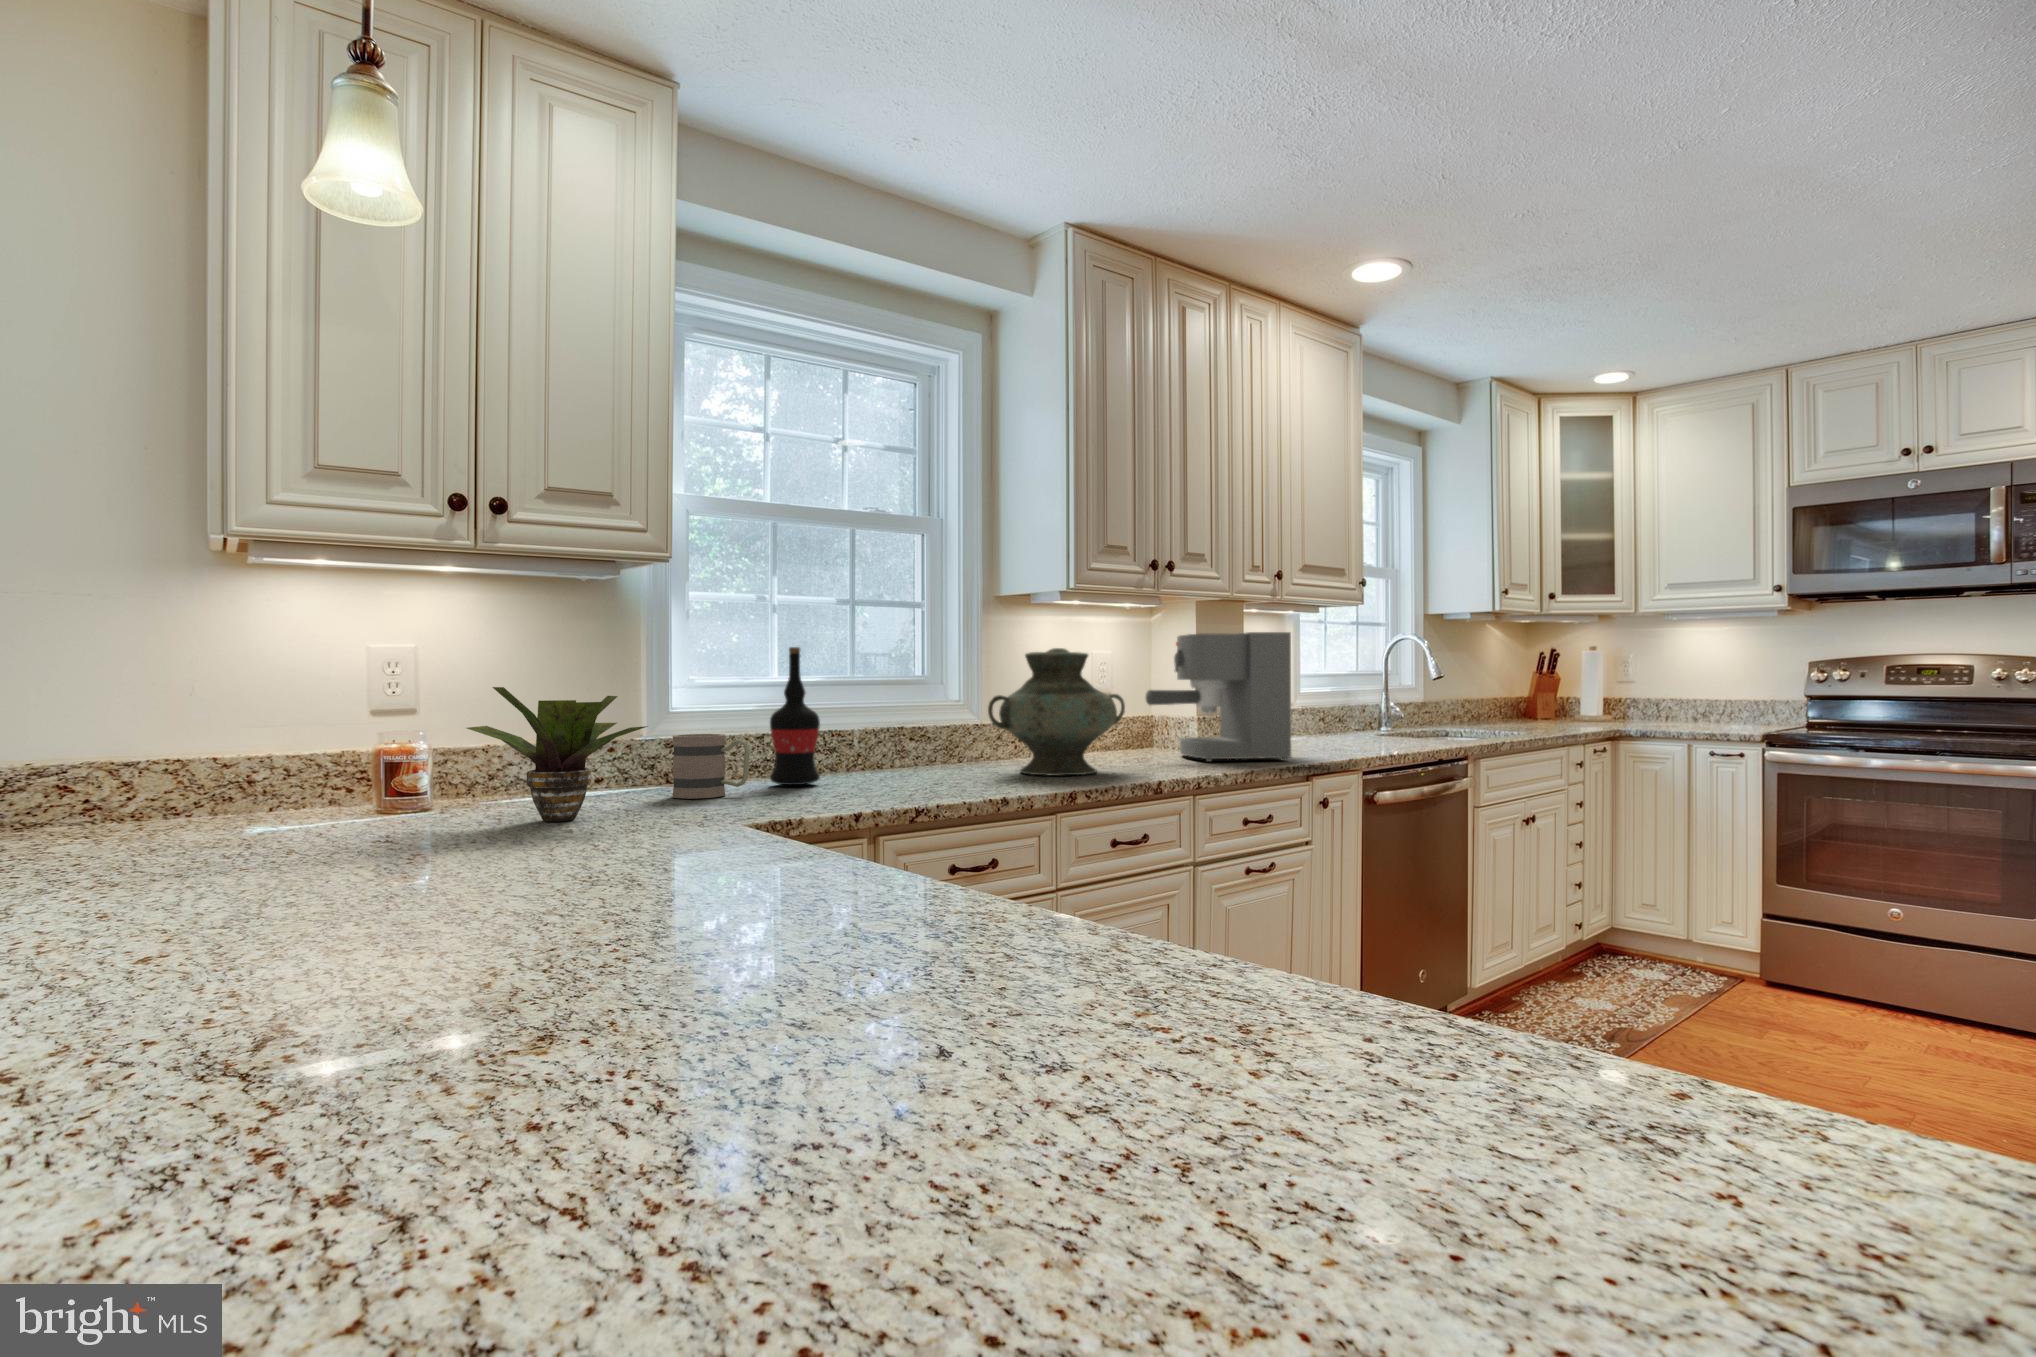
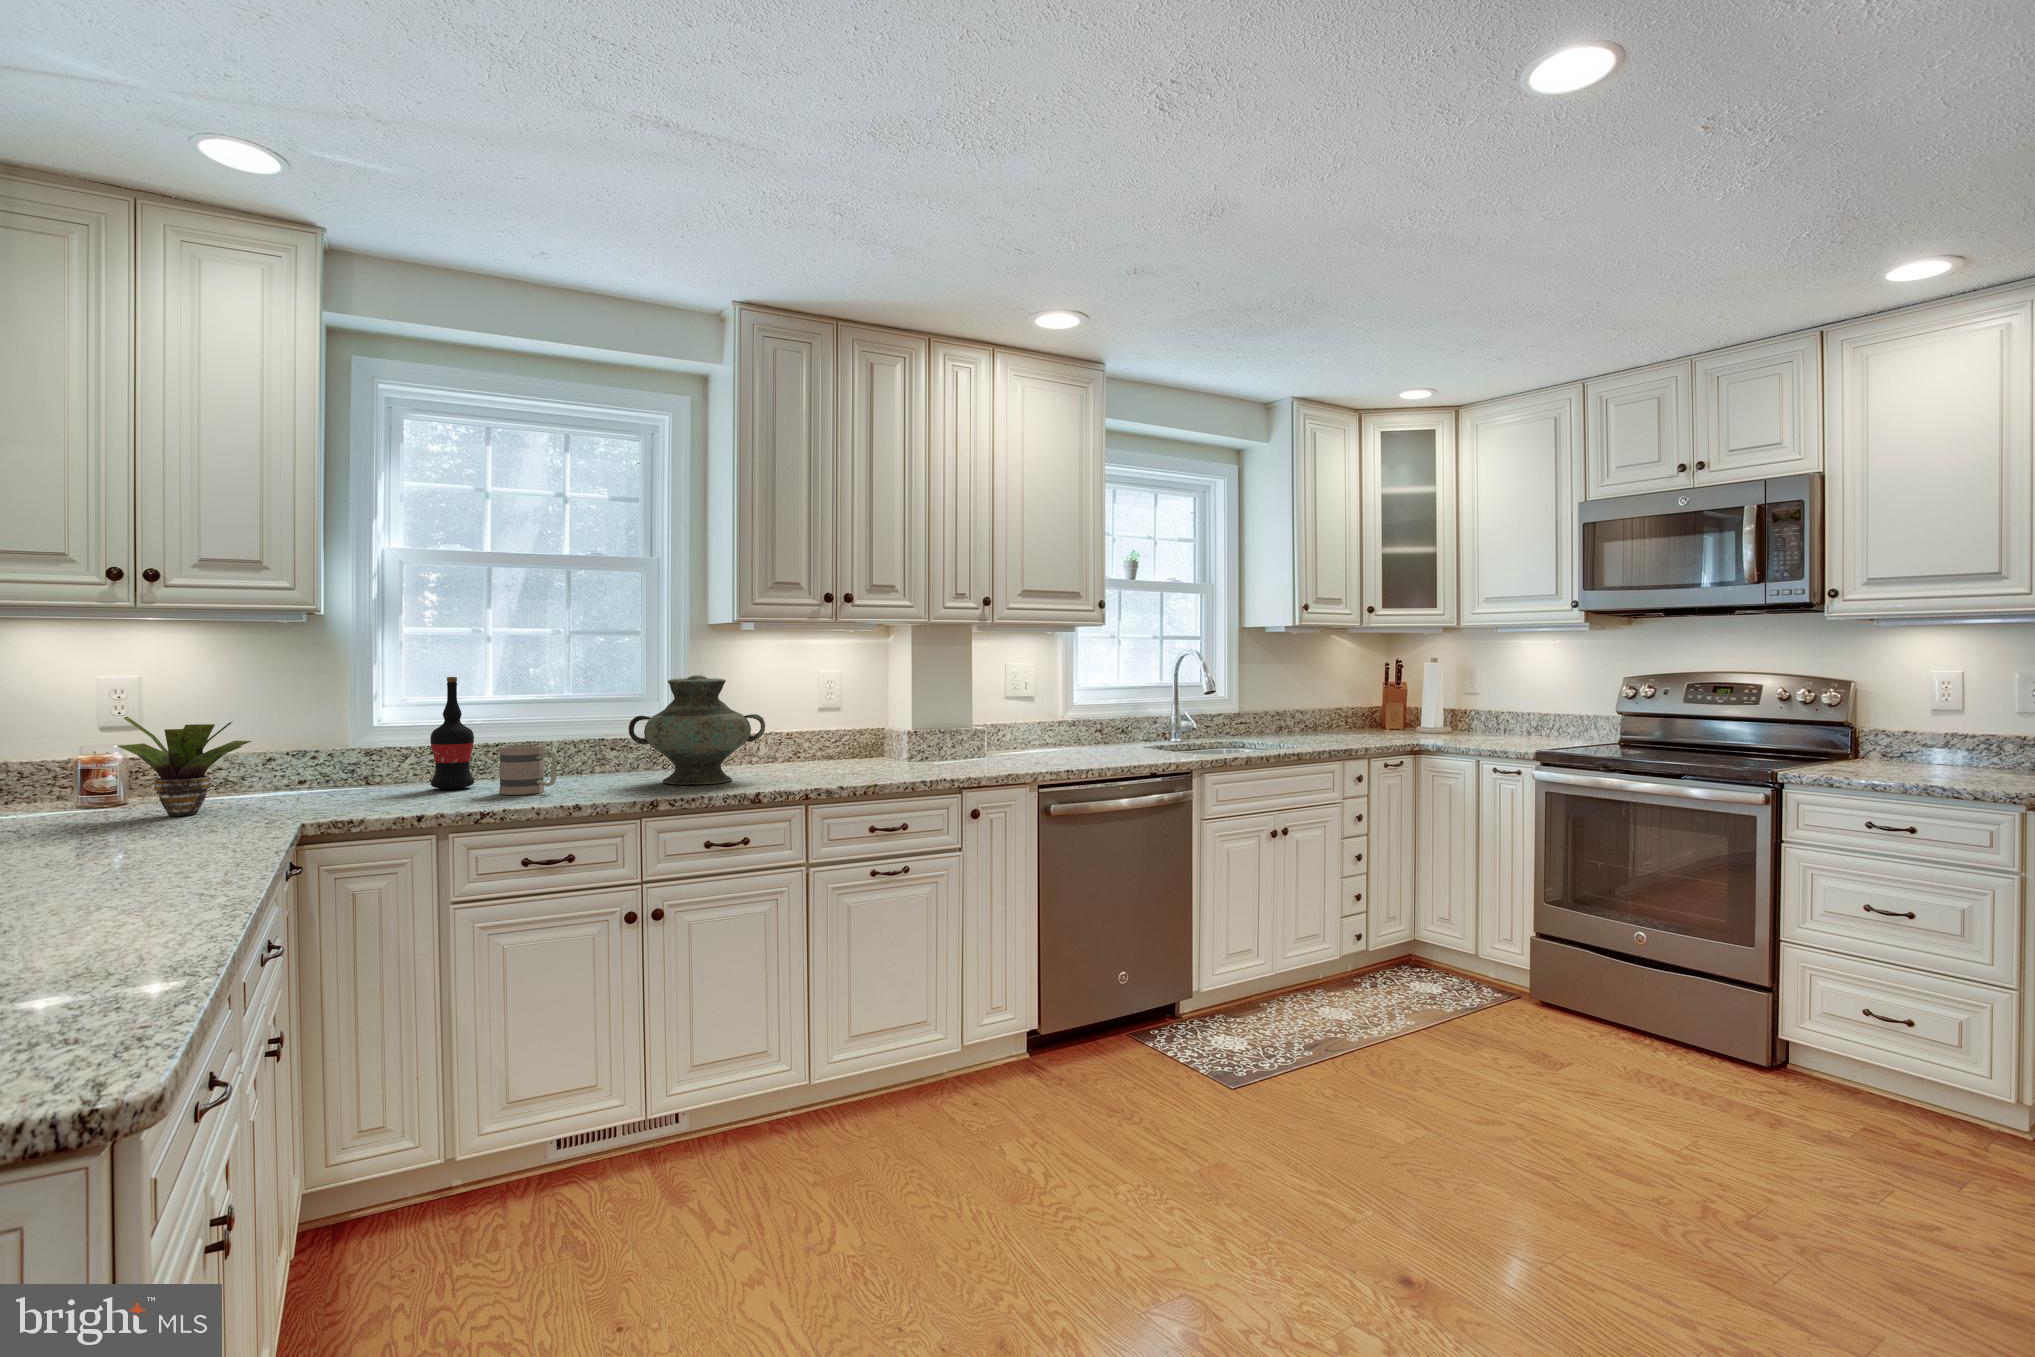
coffee maker: present [1146,632,1291,762] -> none [819,659,946,774]
mug: present [673,734,750,799] -> present [499,745,557,795]

